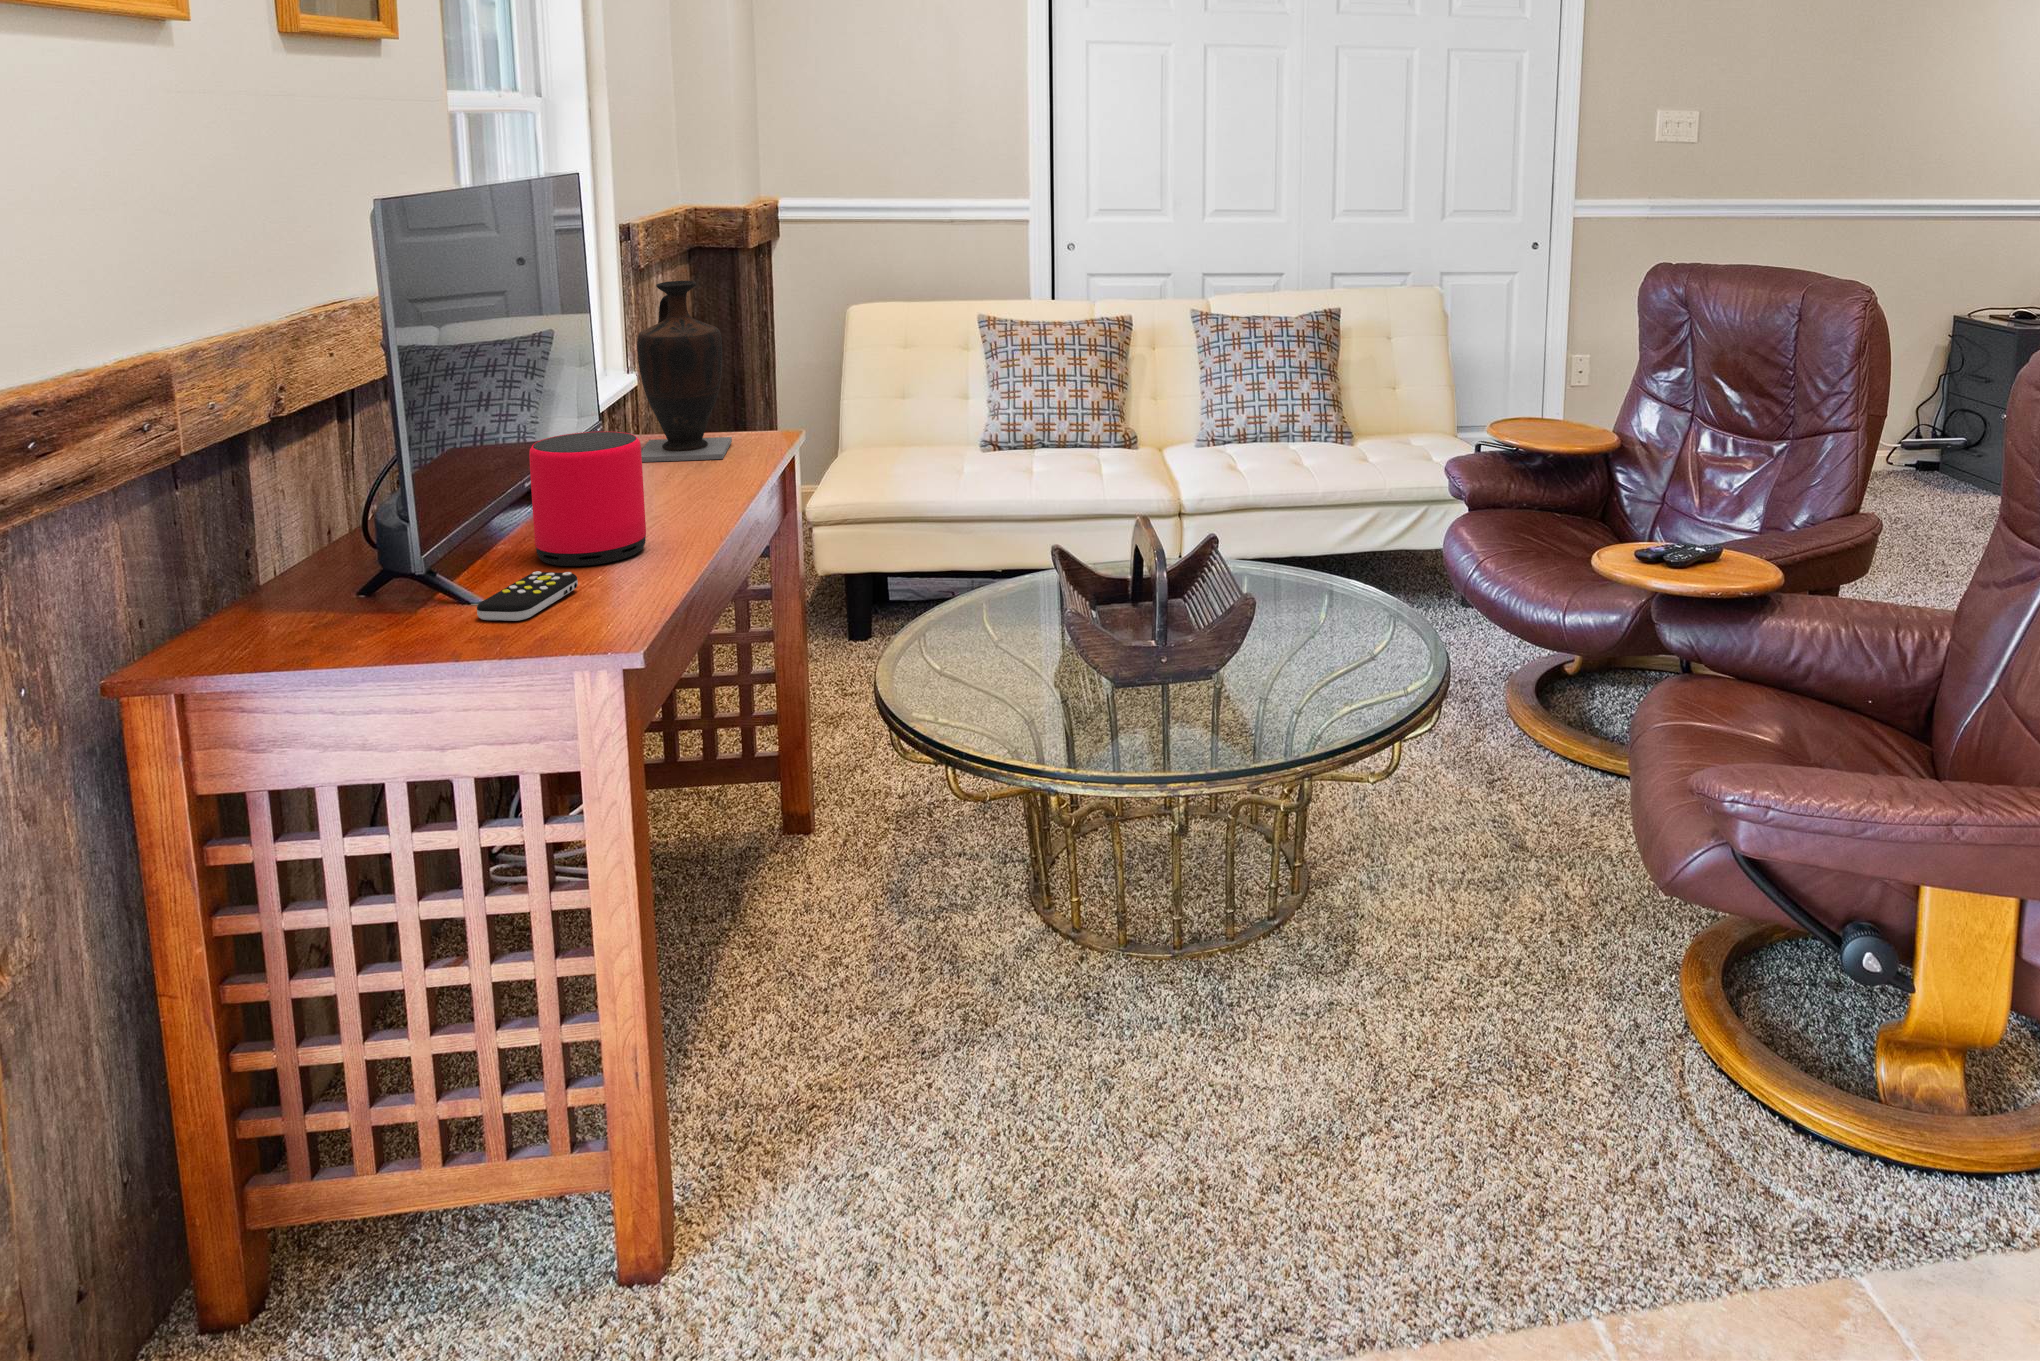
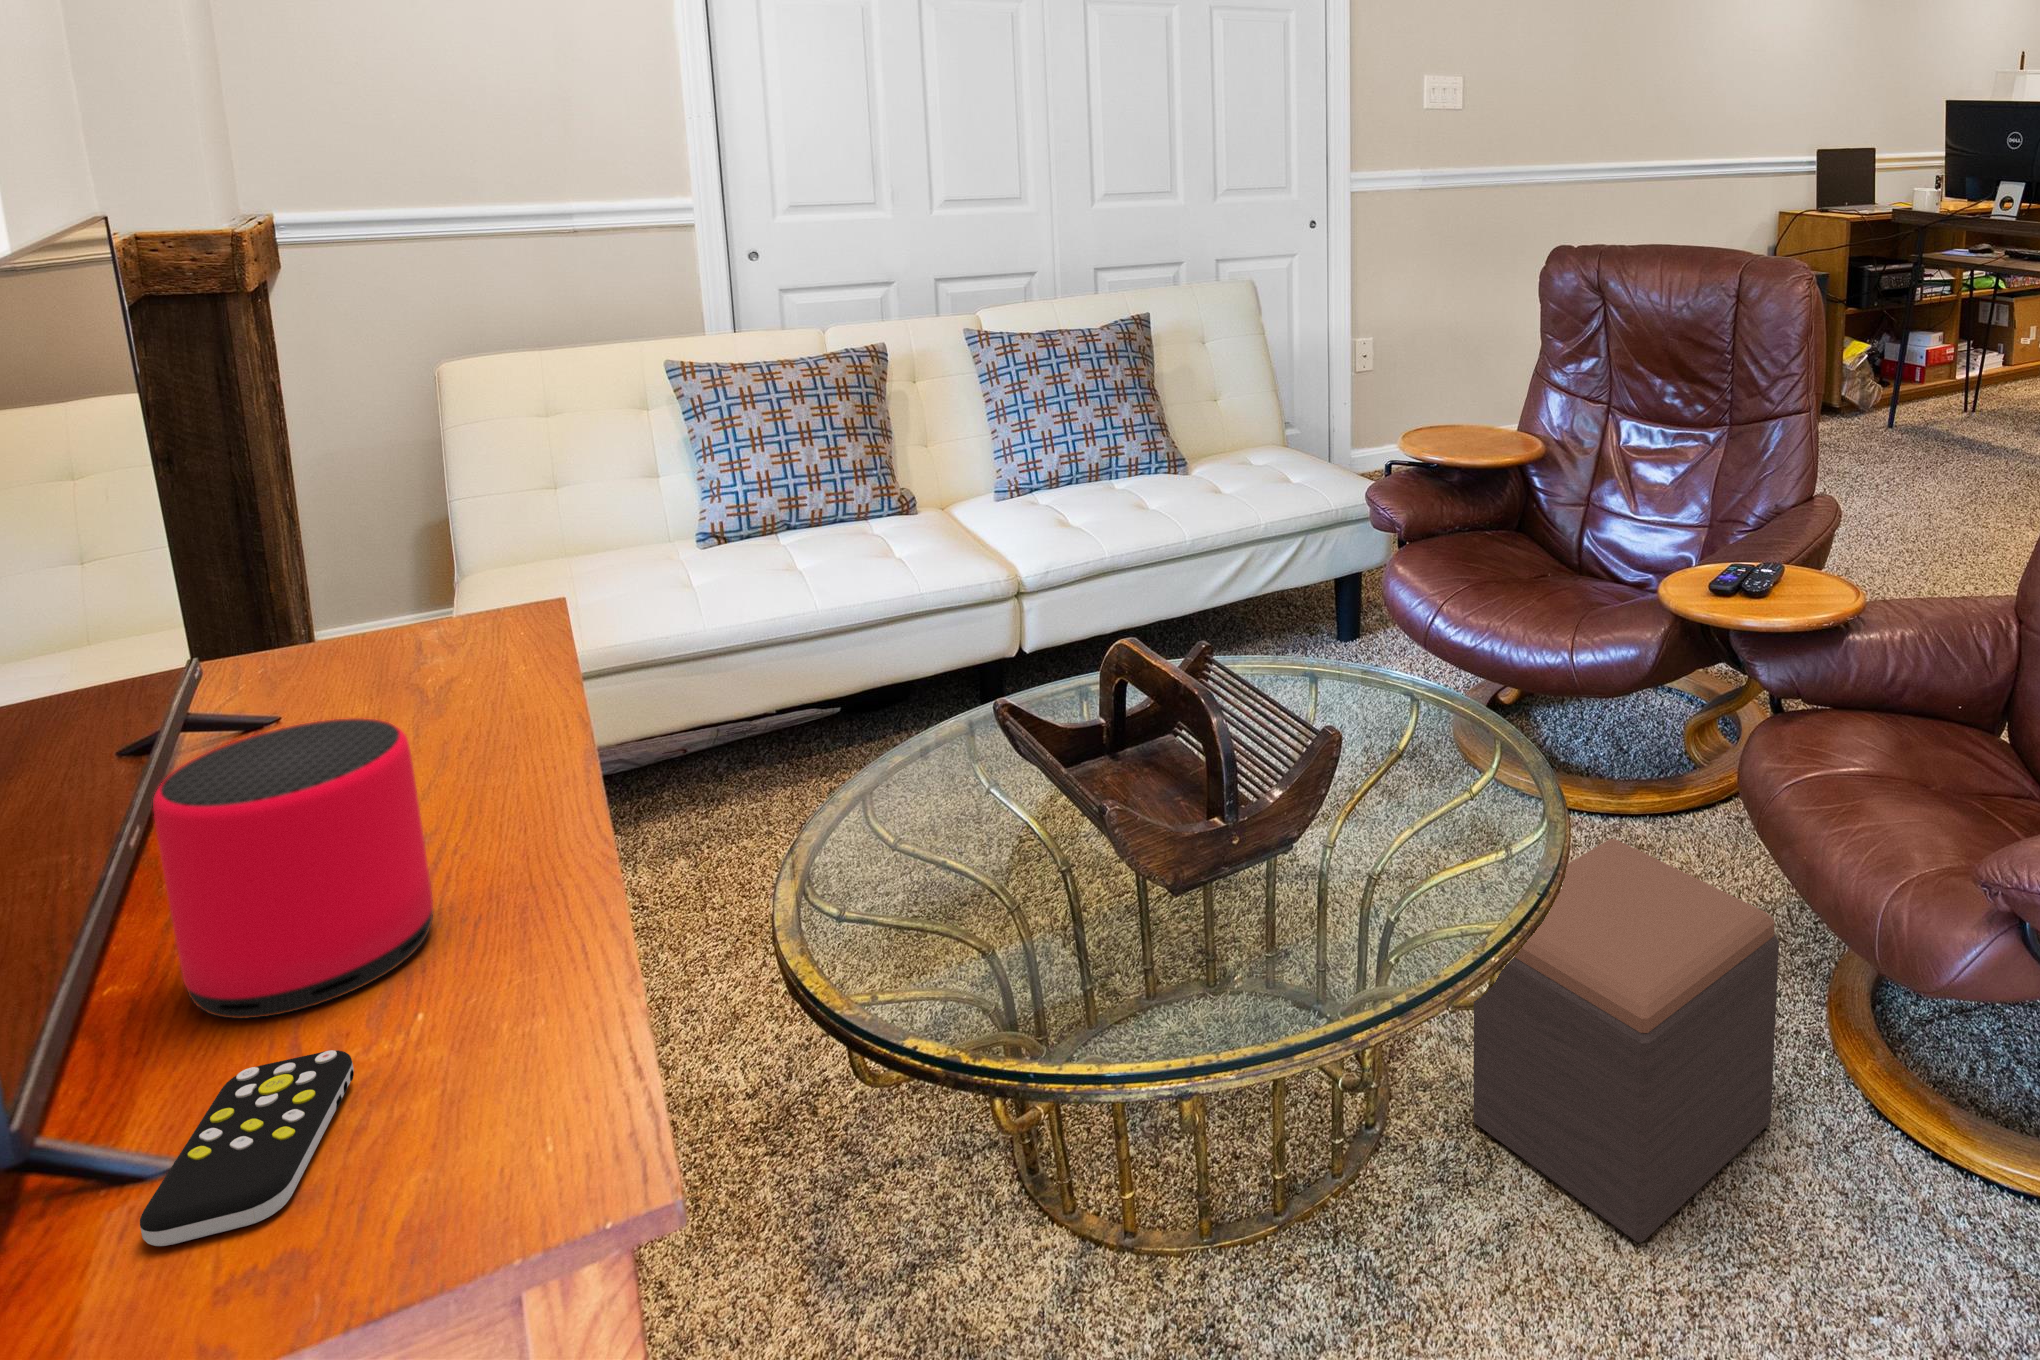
vase: present [637,281,732,462] -> none [232,388,433,710]
footstool: none [1350,744,1597,1039] -> present [1474,839,1779,1243]

